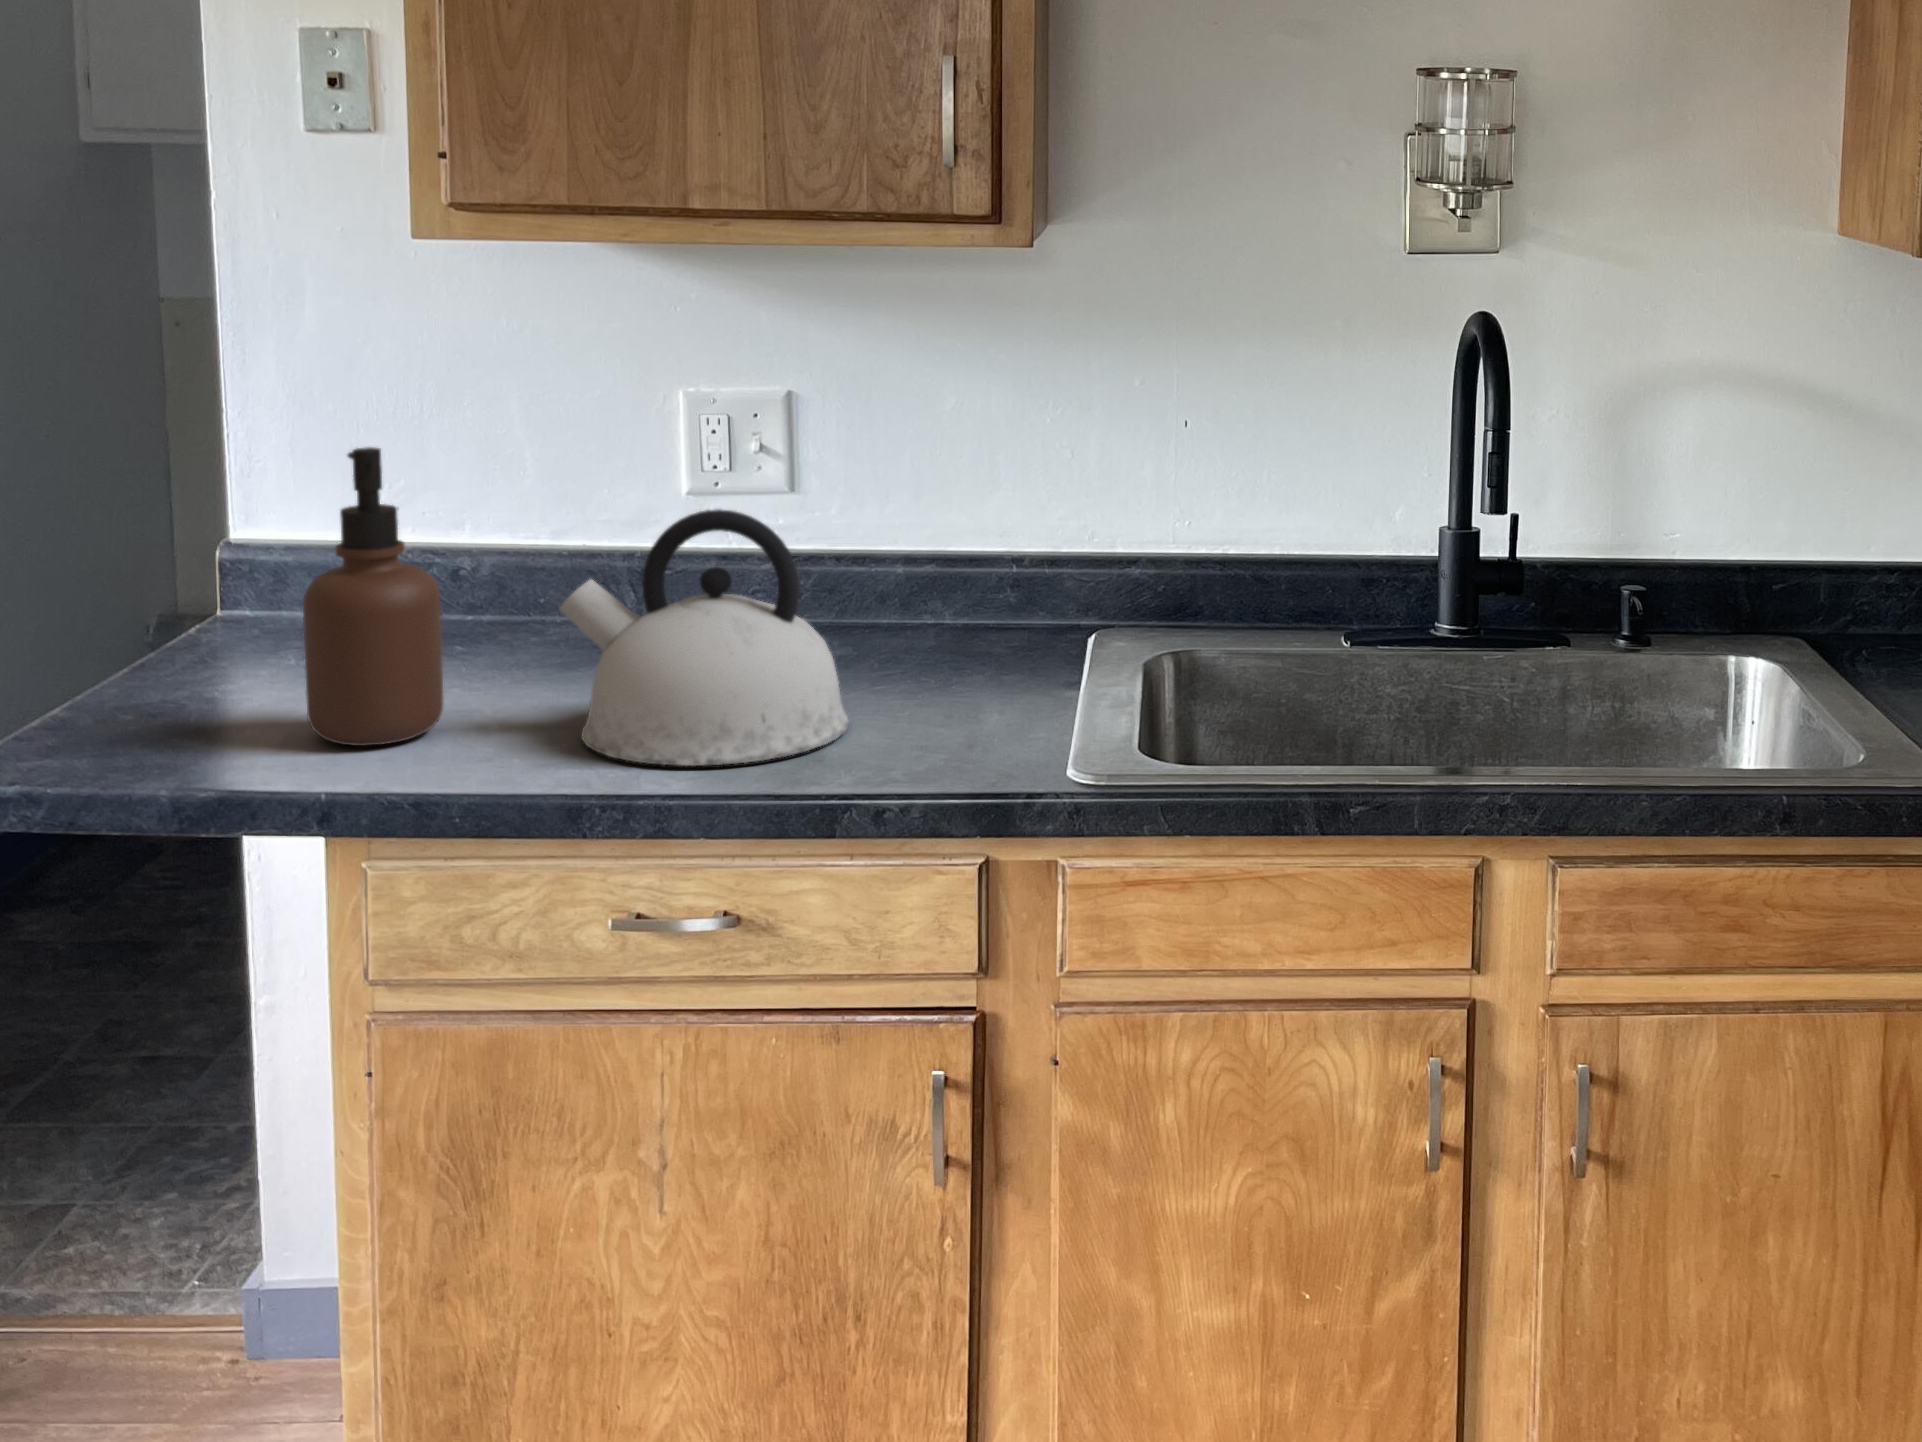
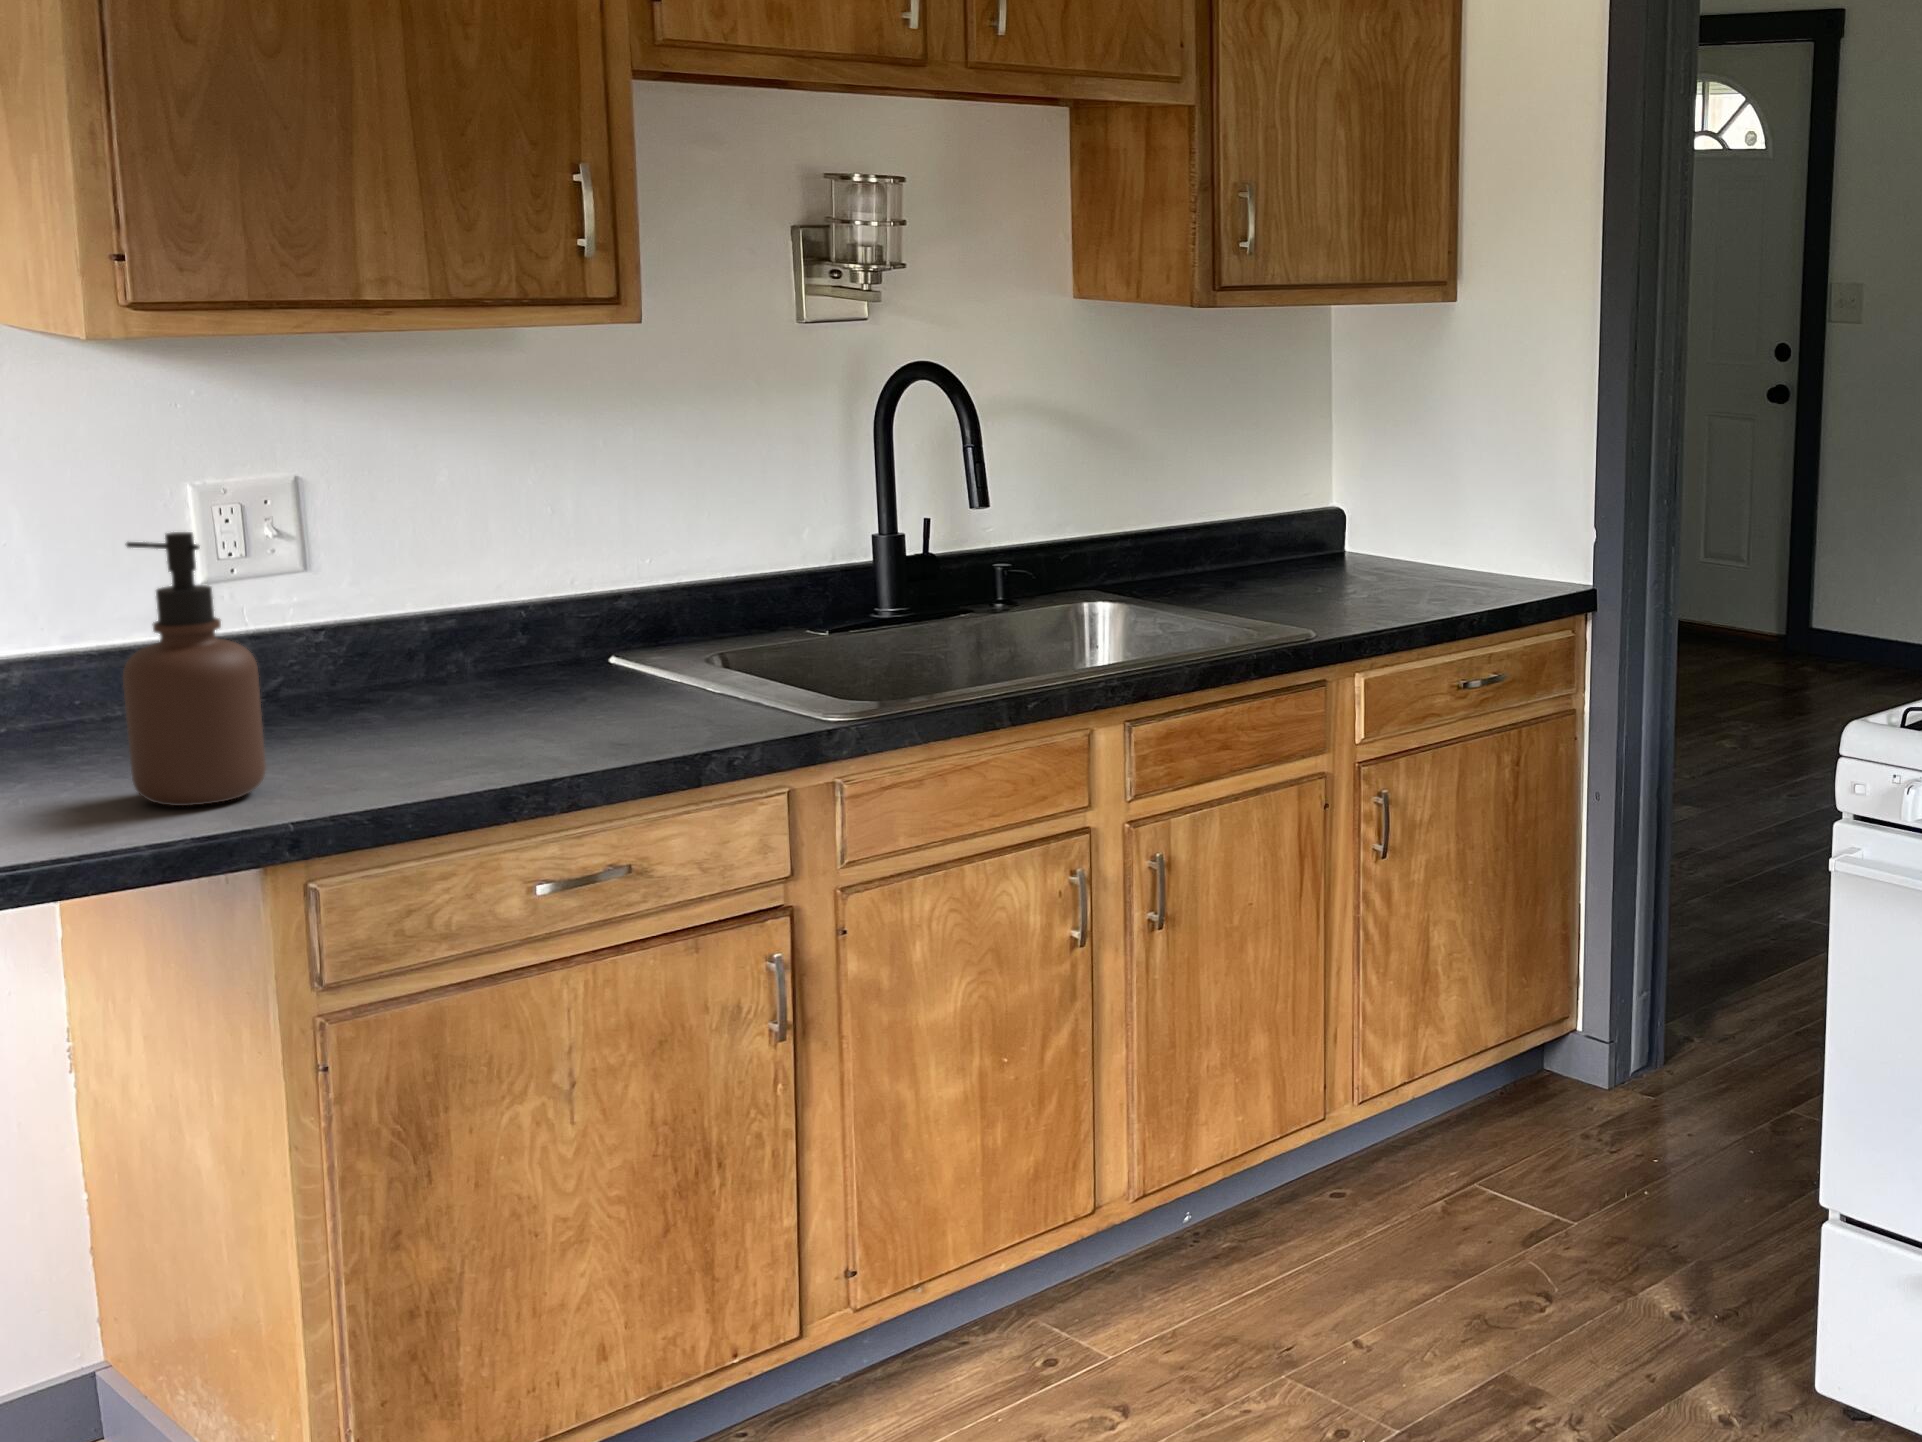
kettle: present [560,509,849,766] -> none [349,556,614,768]

